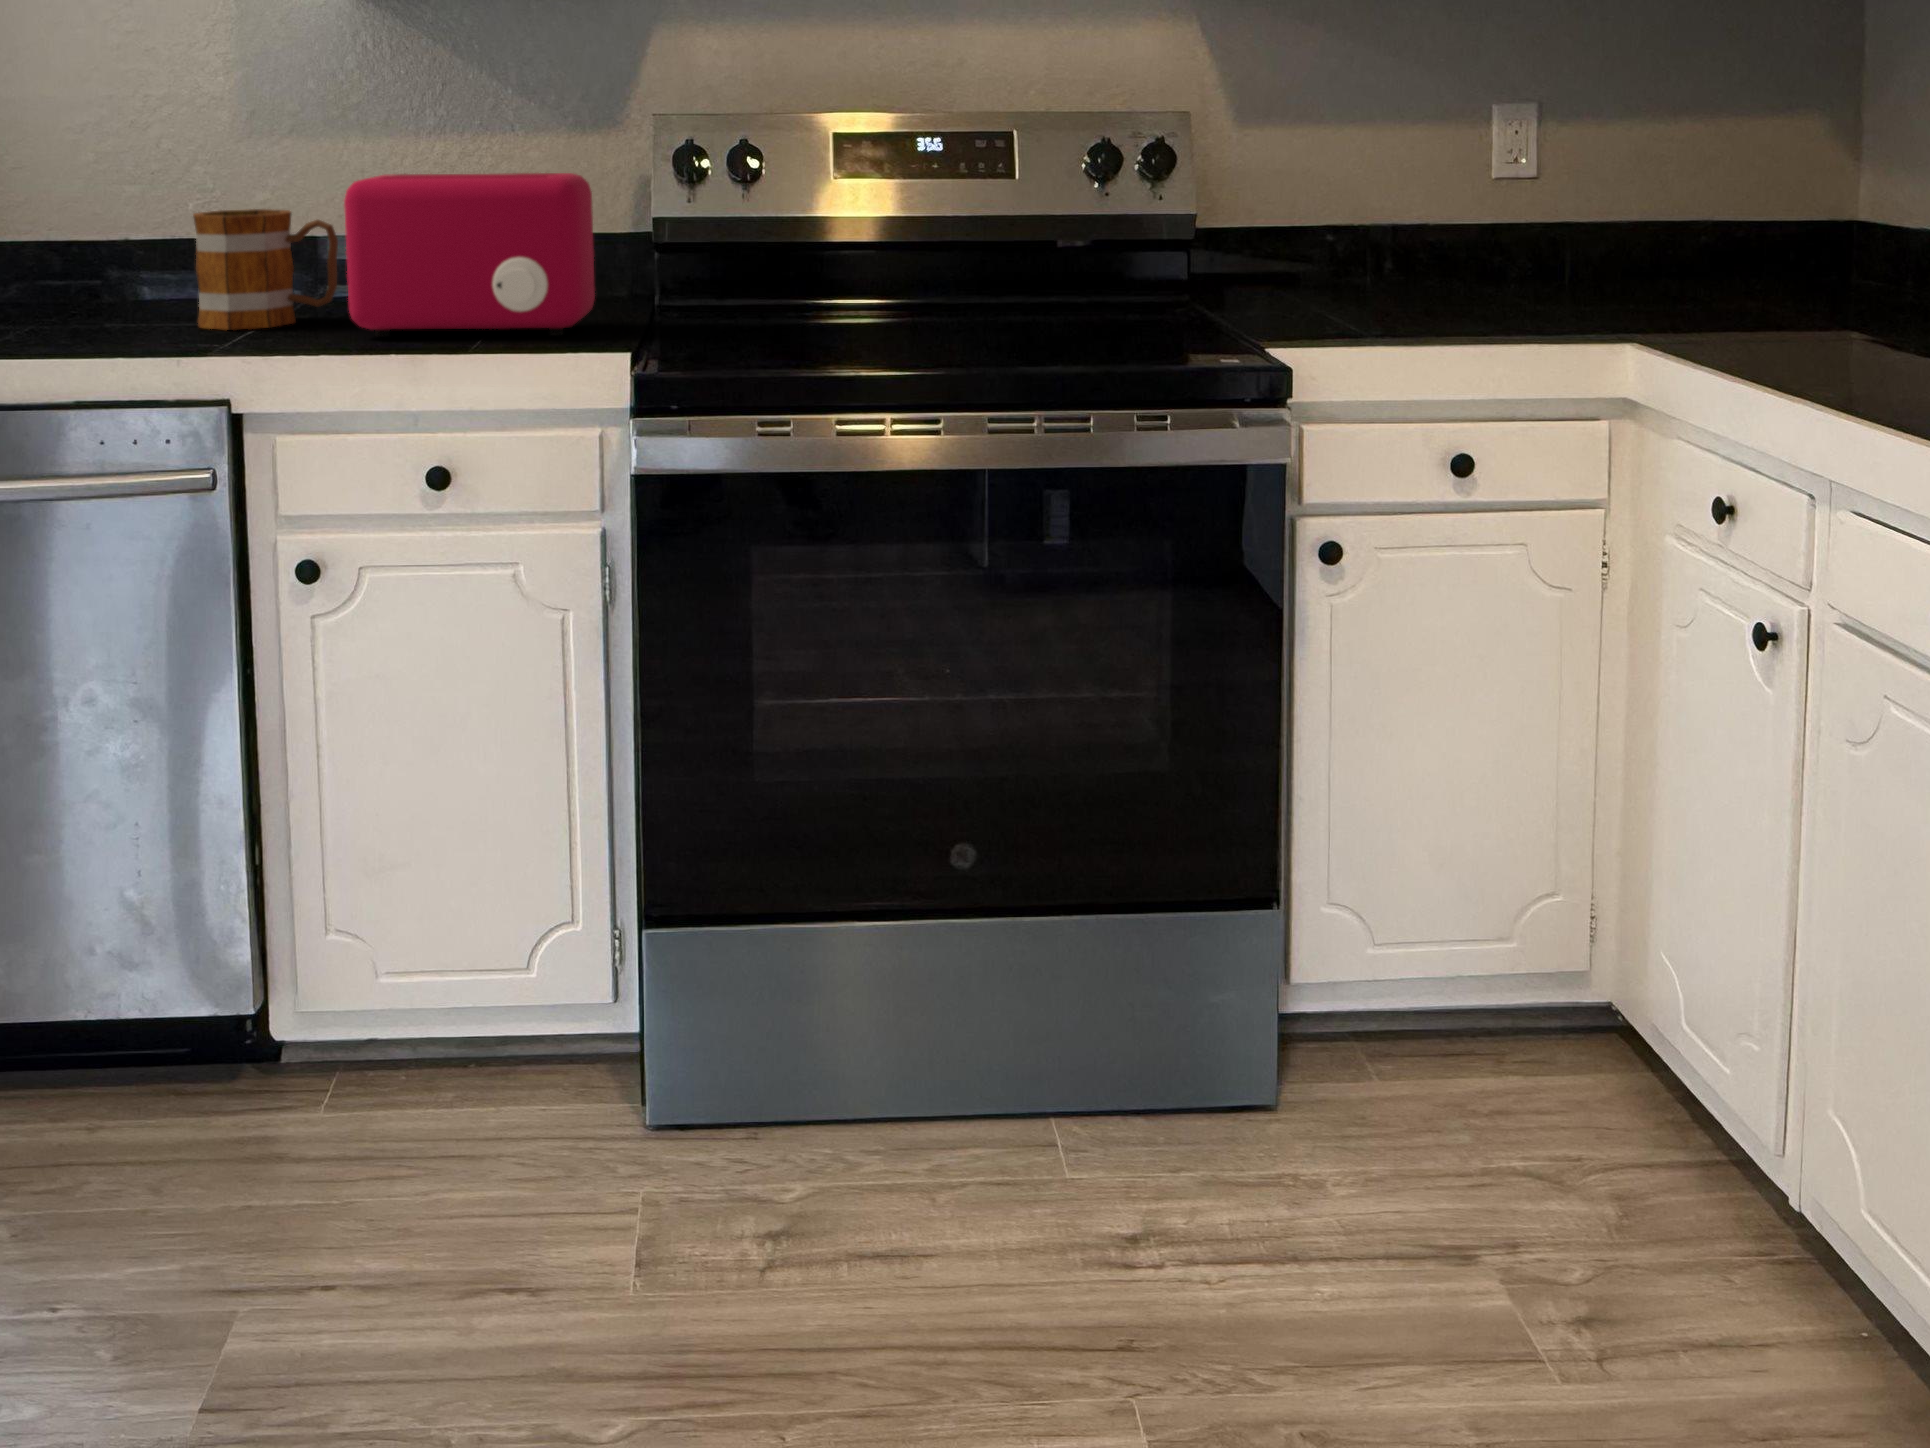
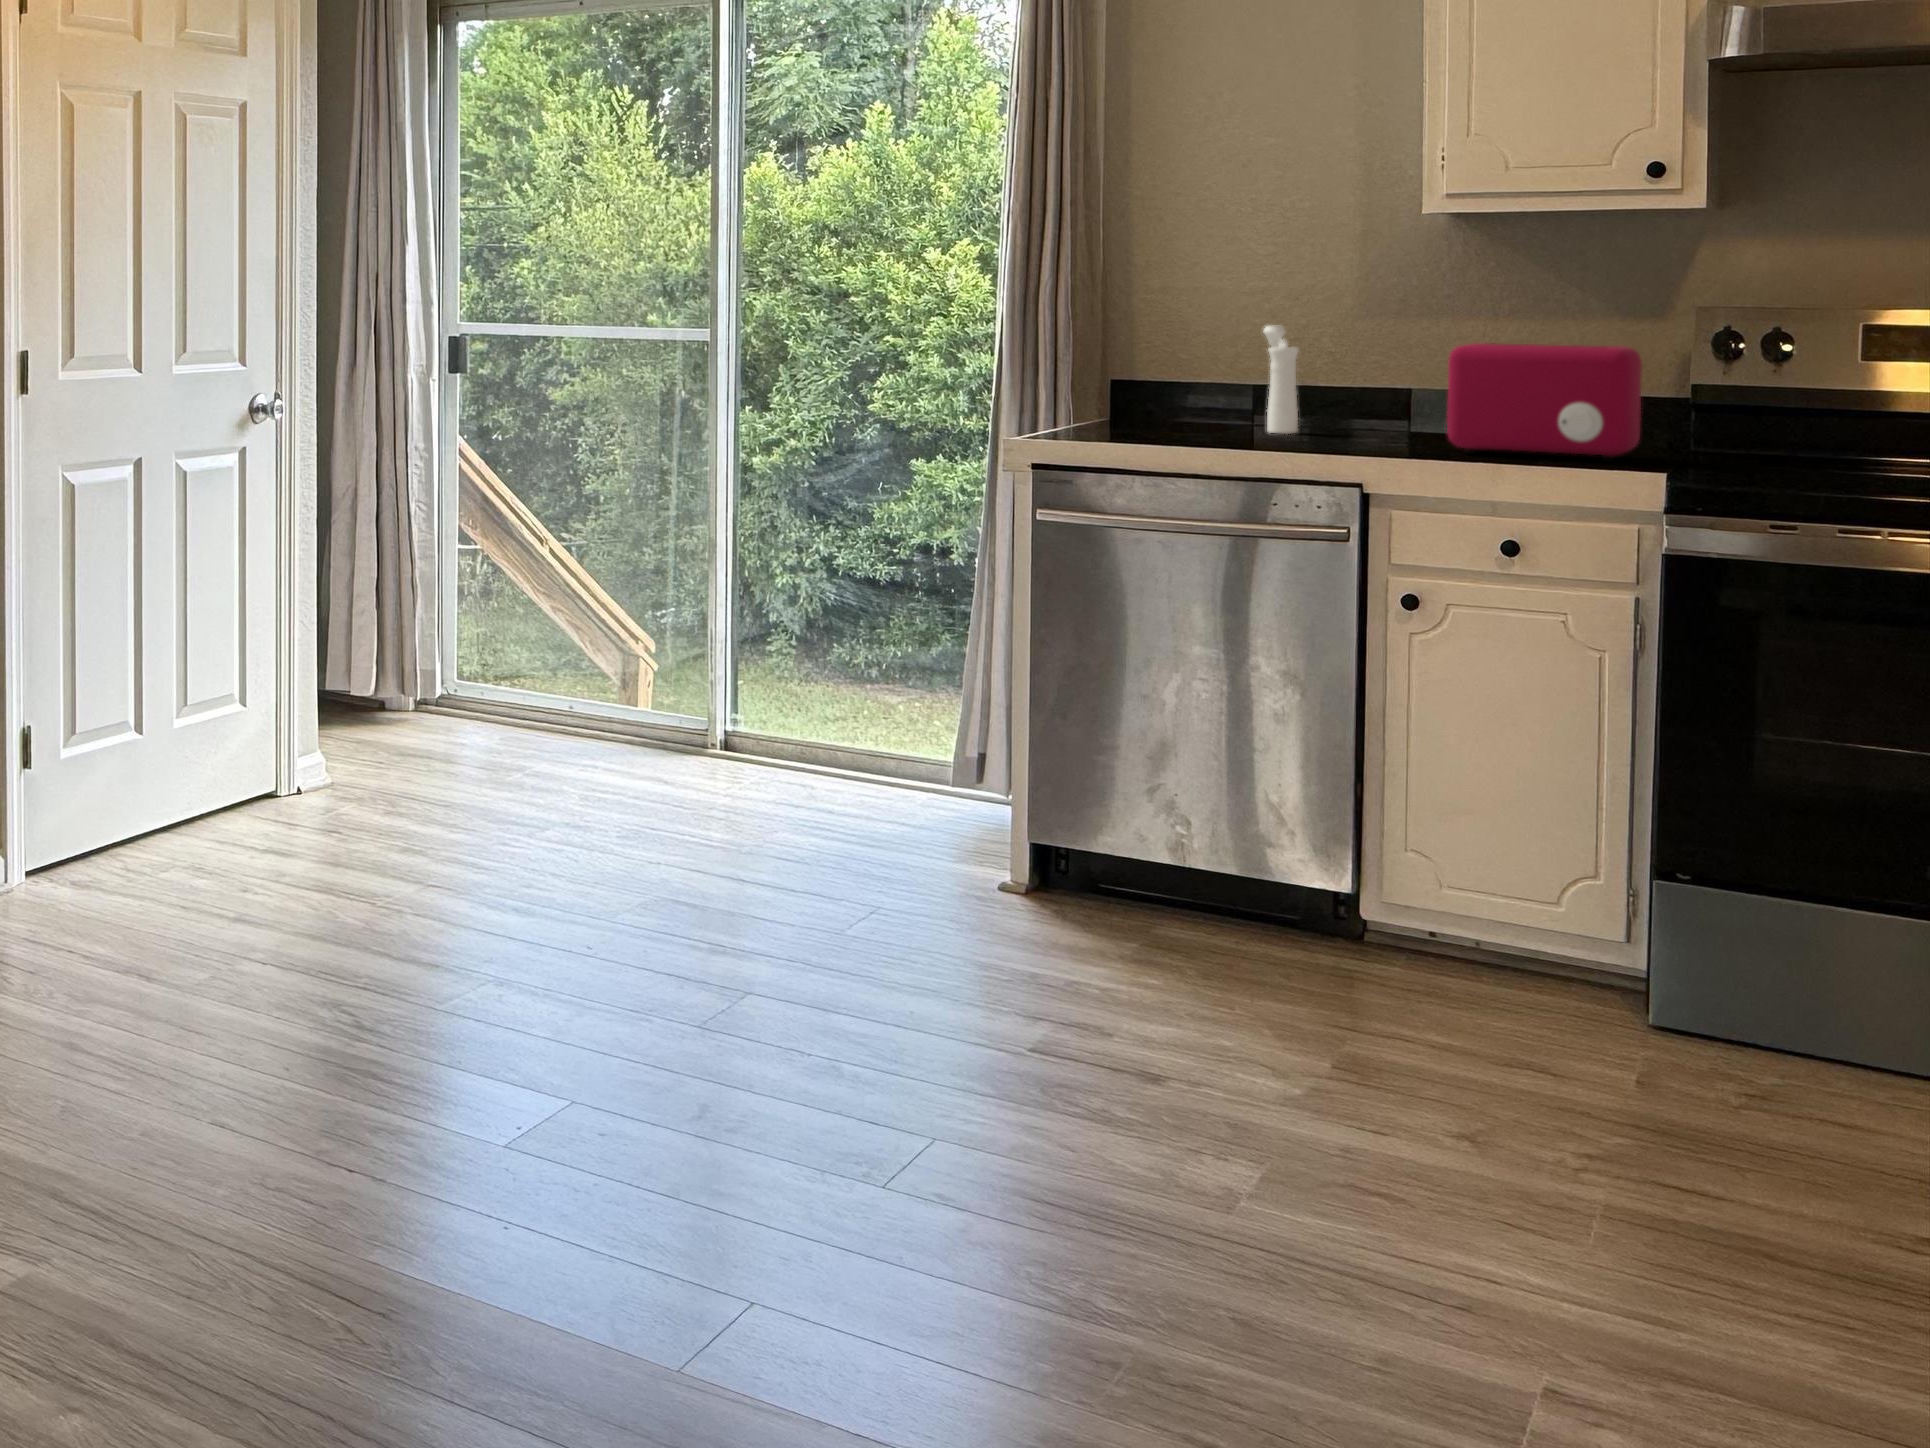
pepper mill: none [107,154,160,315] -> present [1264,325,1299,434]
mug: present [193,209,338,330] -> none [1330,365,1437,445]

